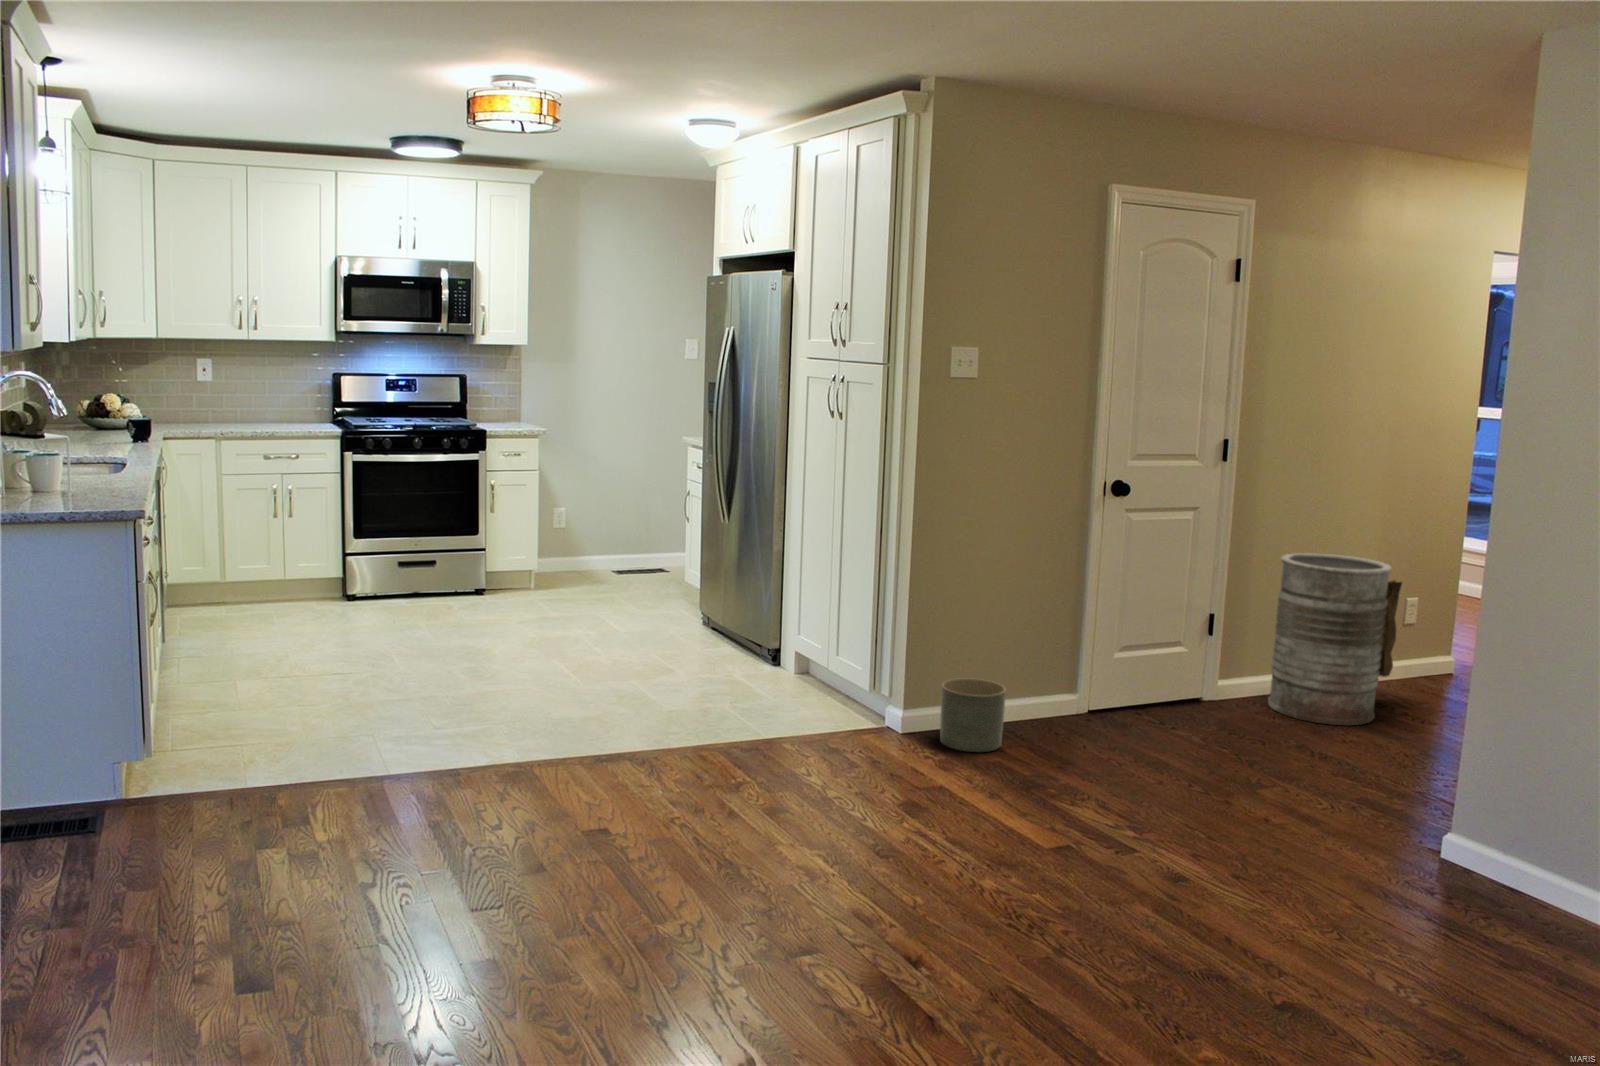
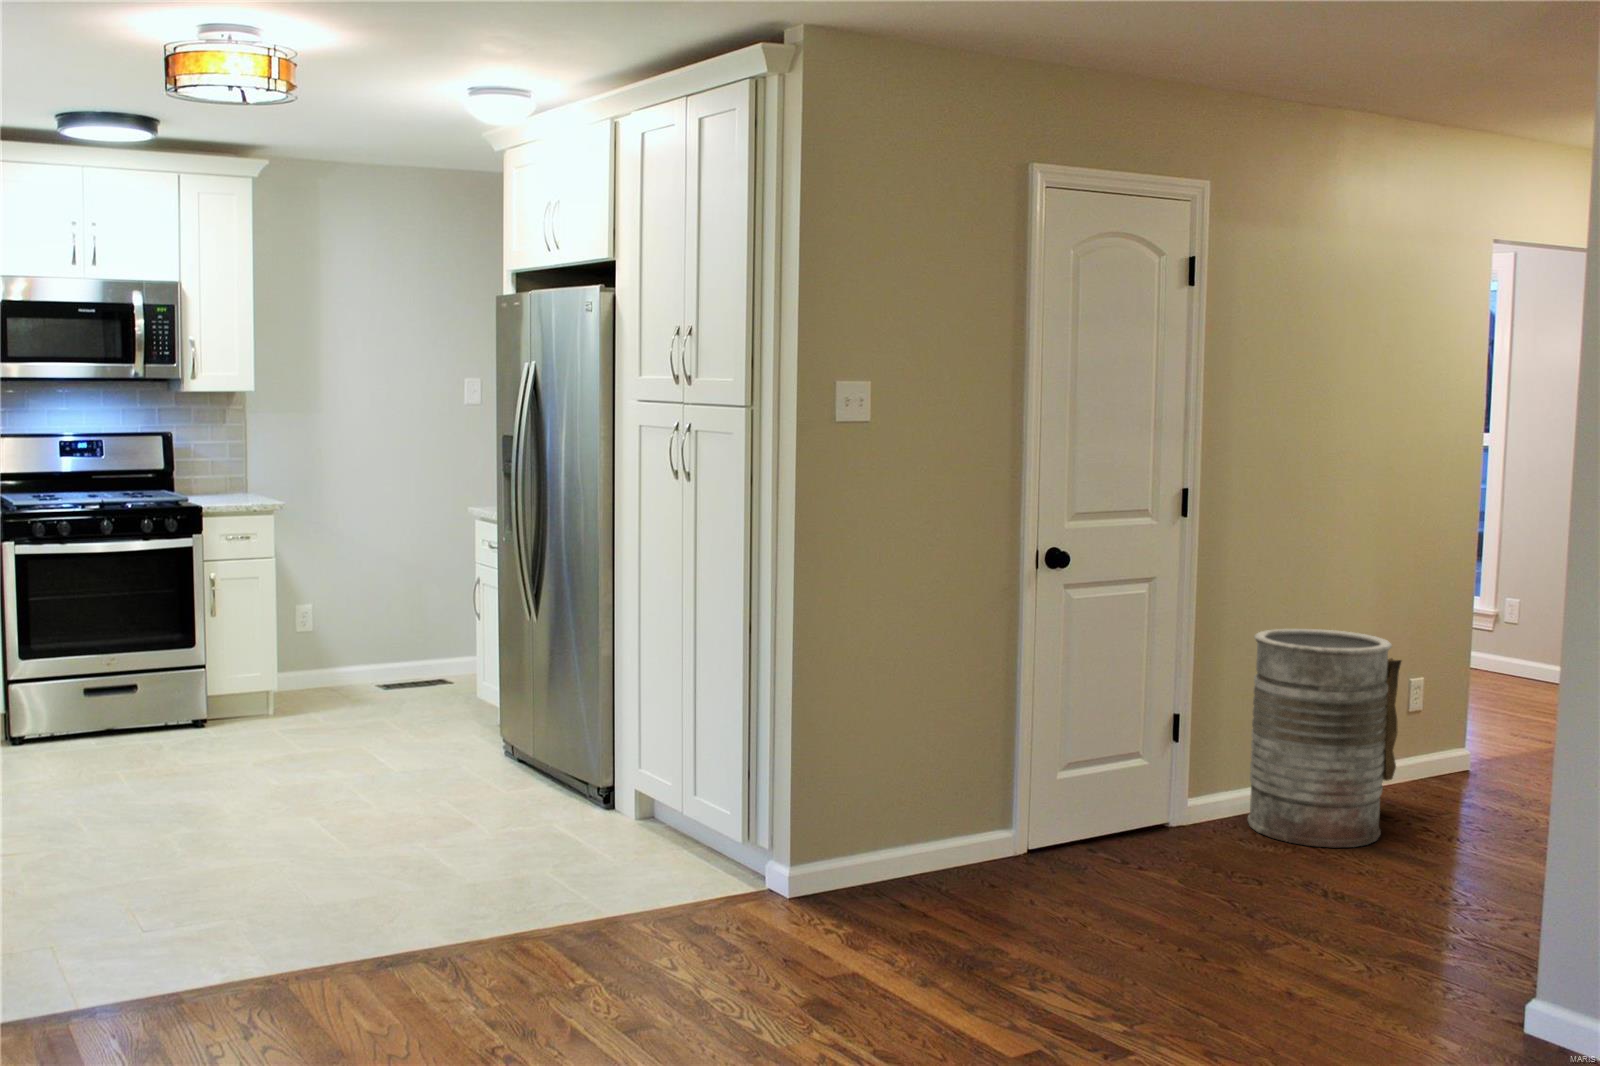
planter: present [940,678,1006,752] -> none [842,818,928,919]

